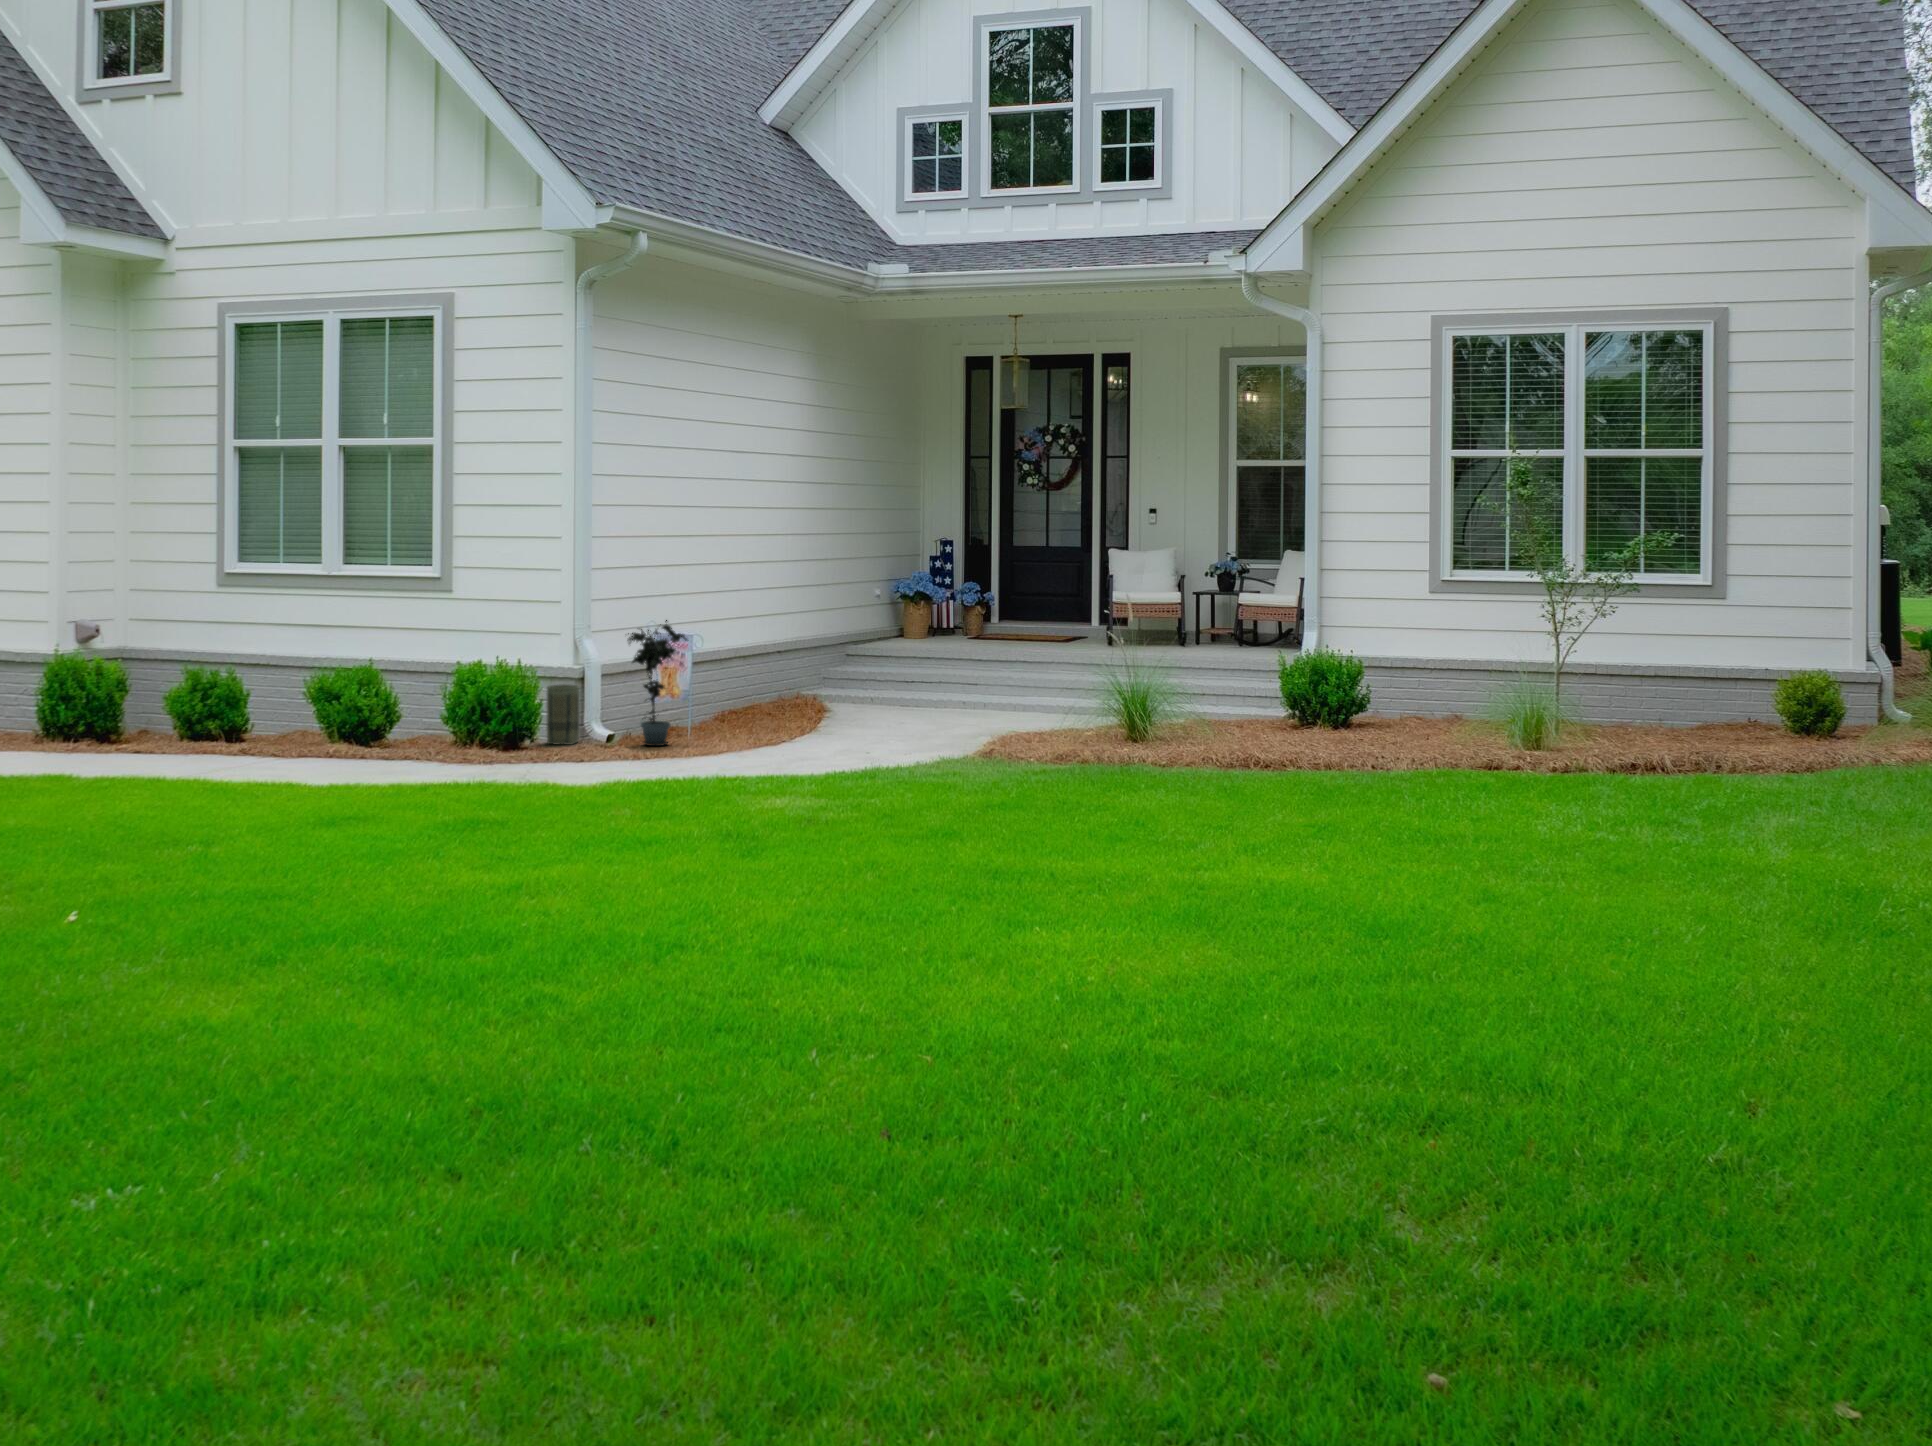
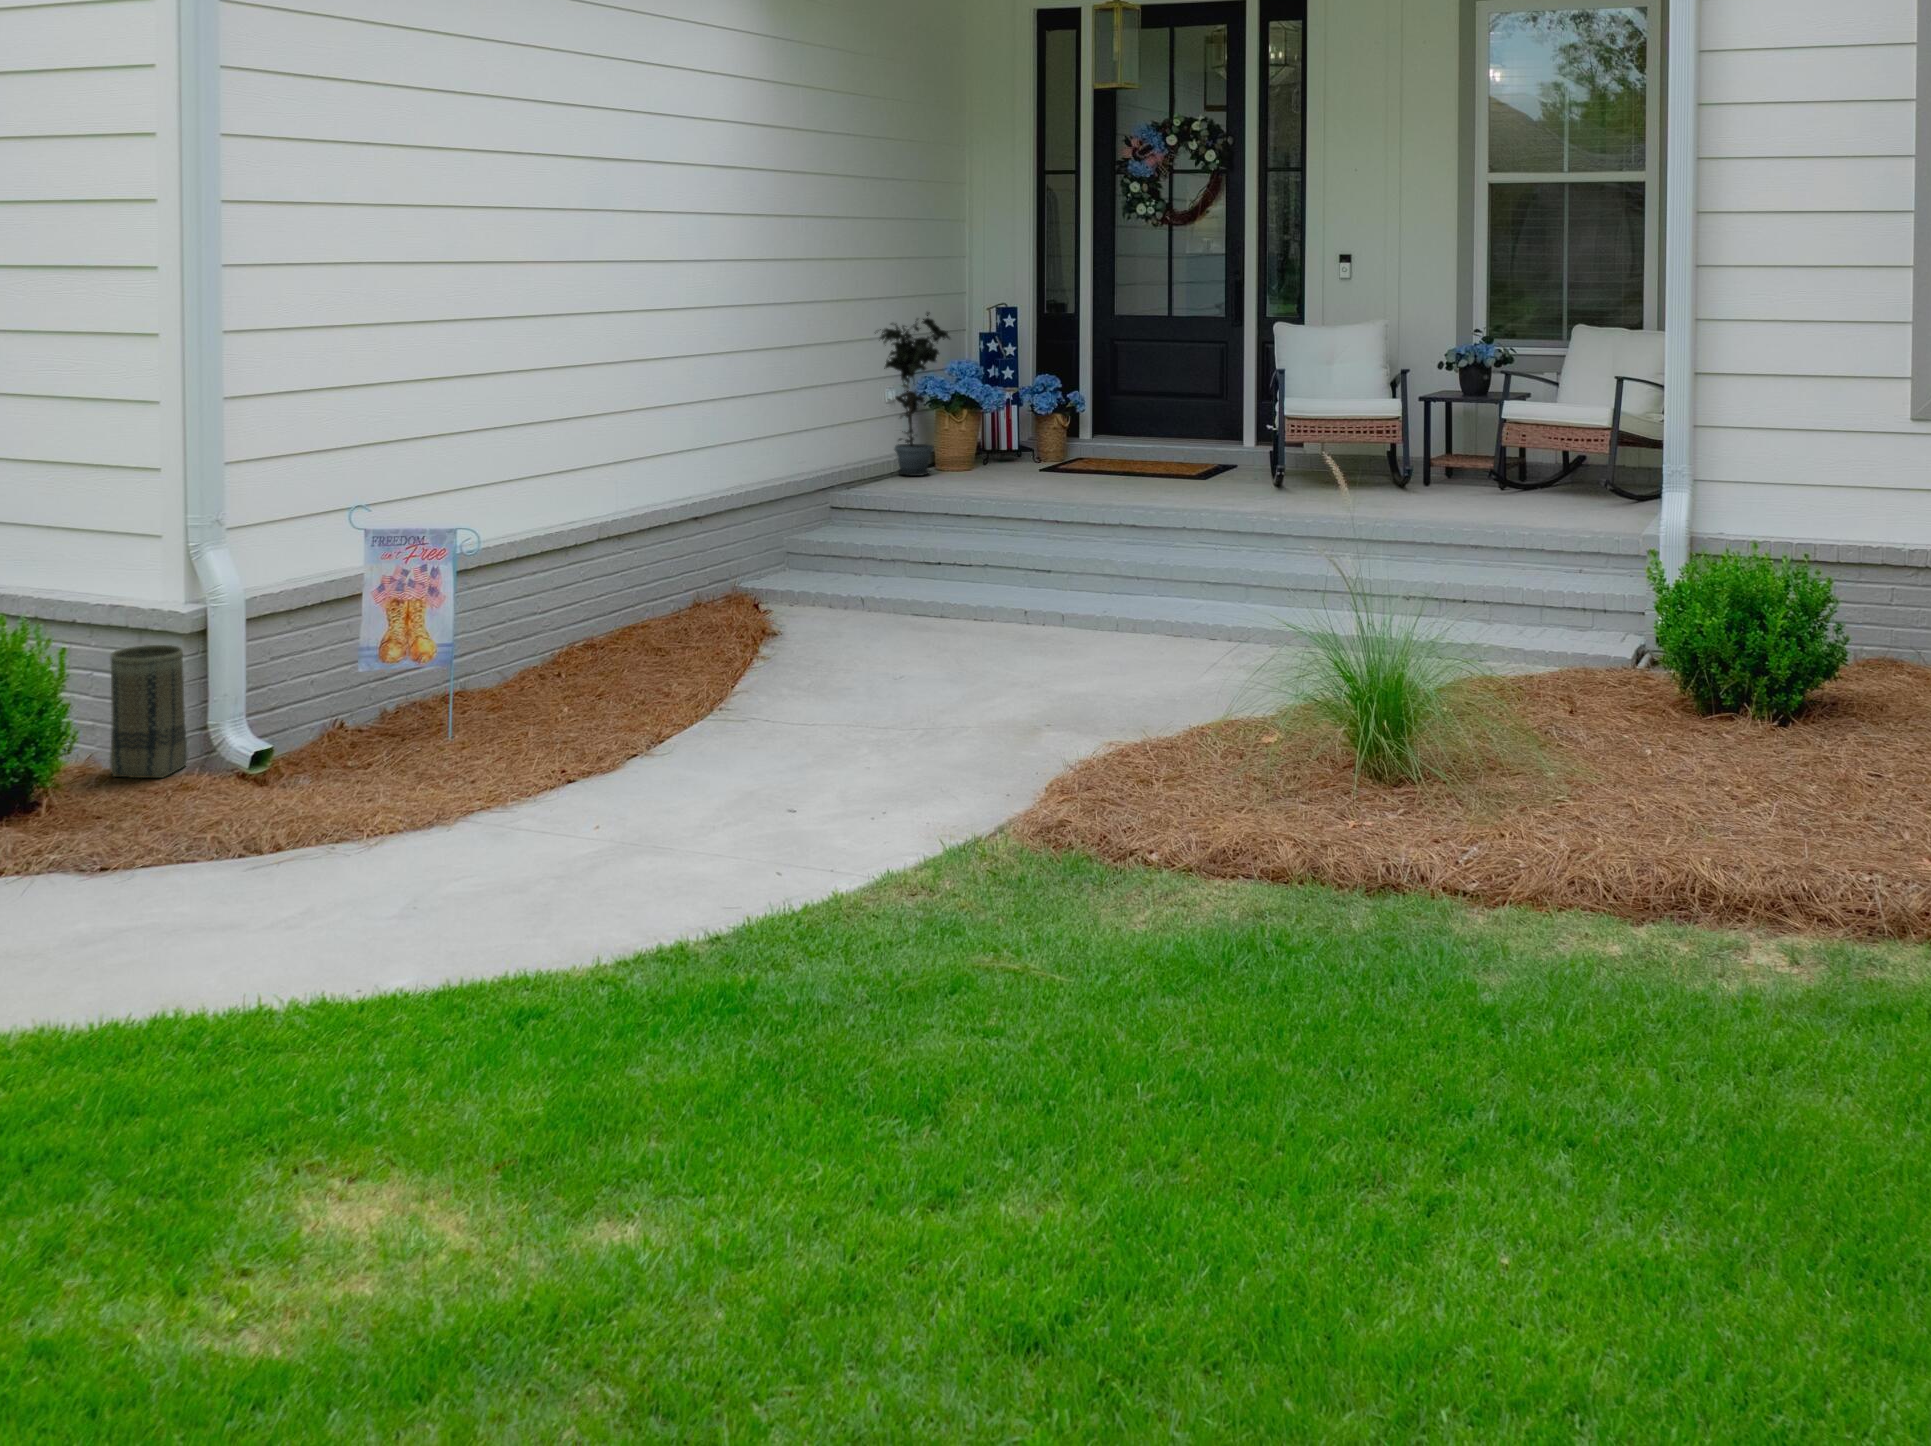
potted plant: present [627,620,687,746] -> present [875,312,950,476]

